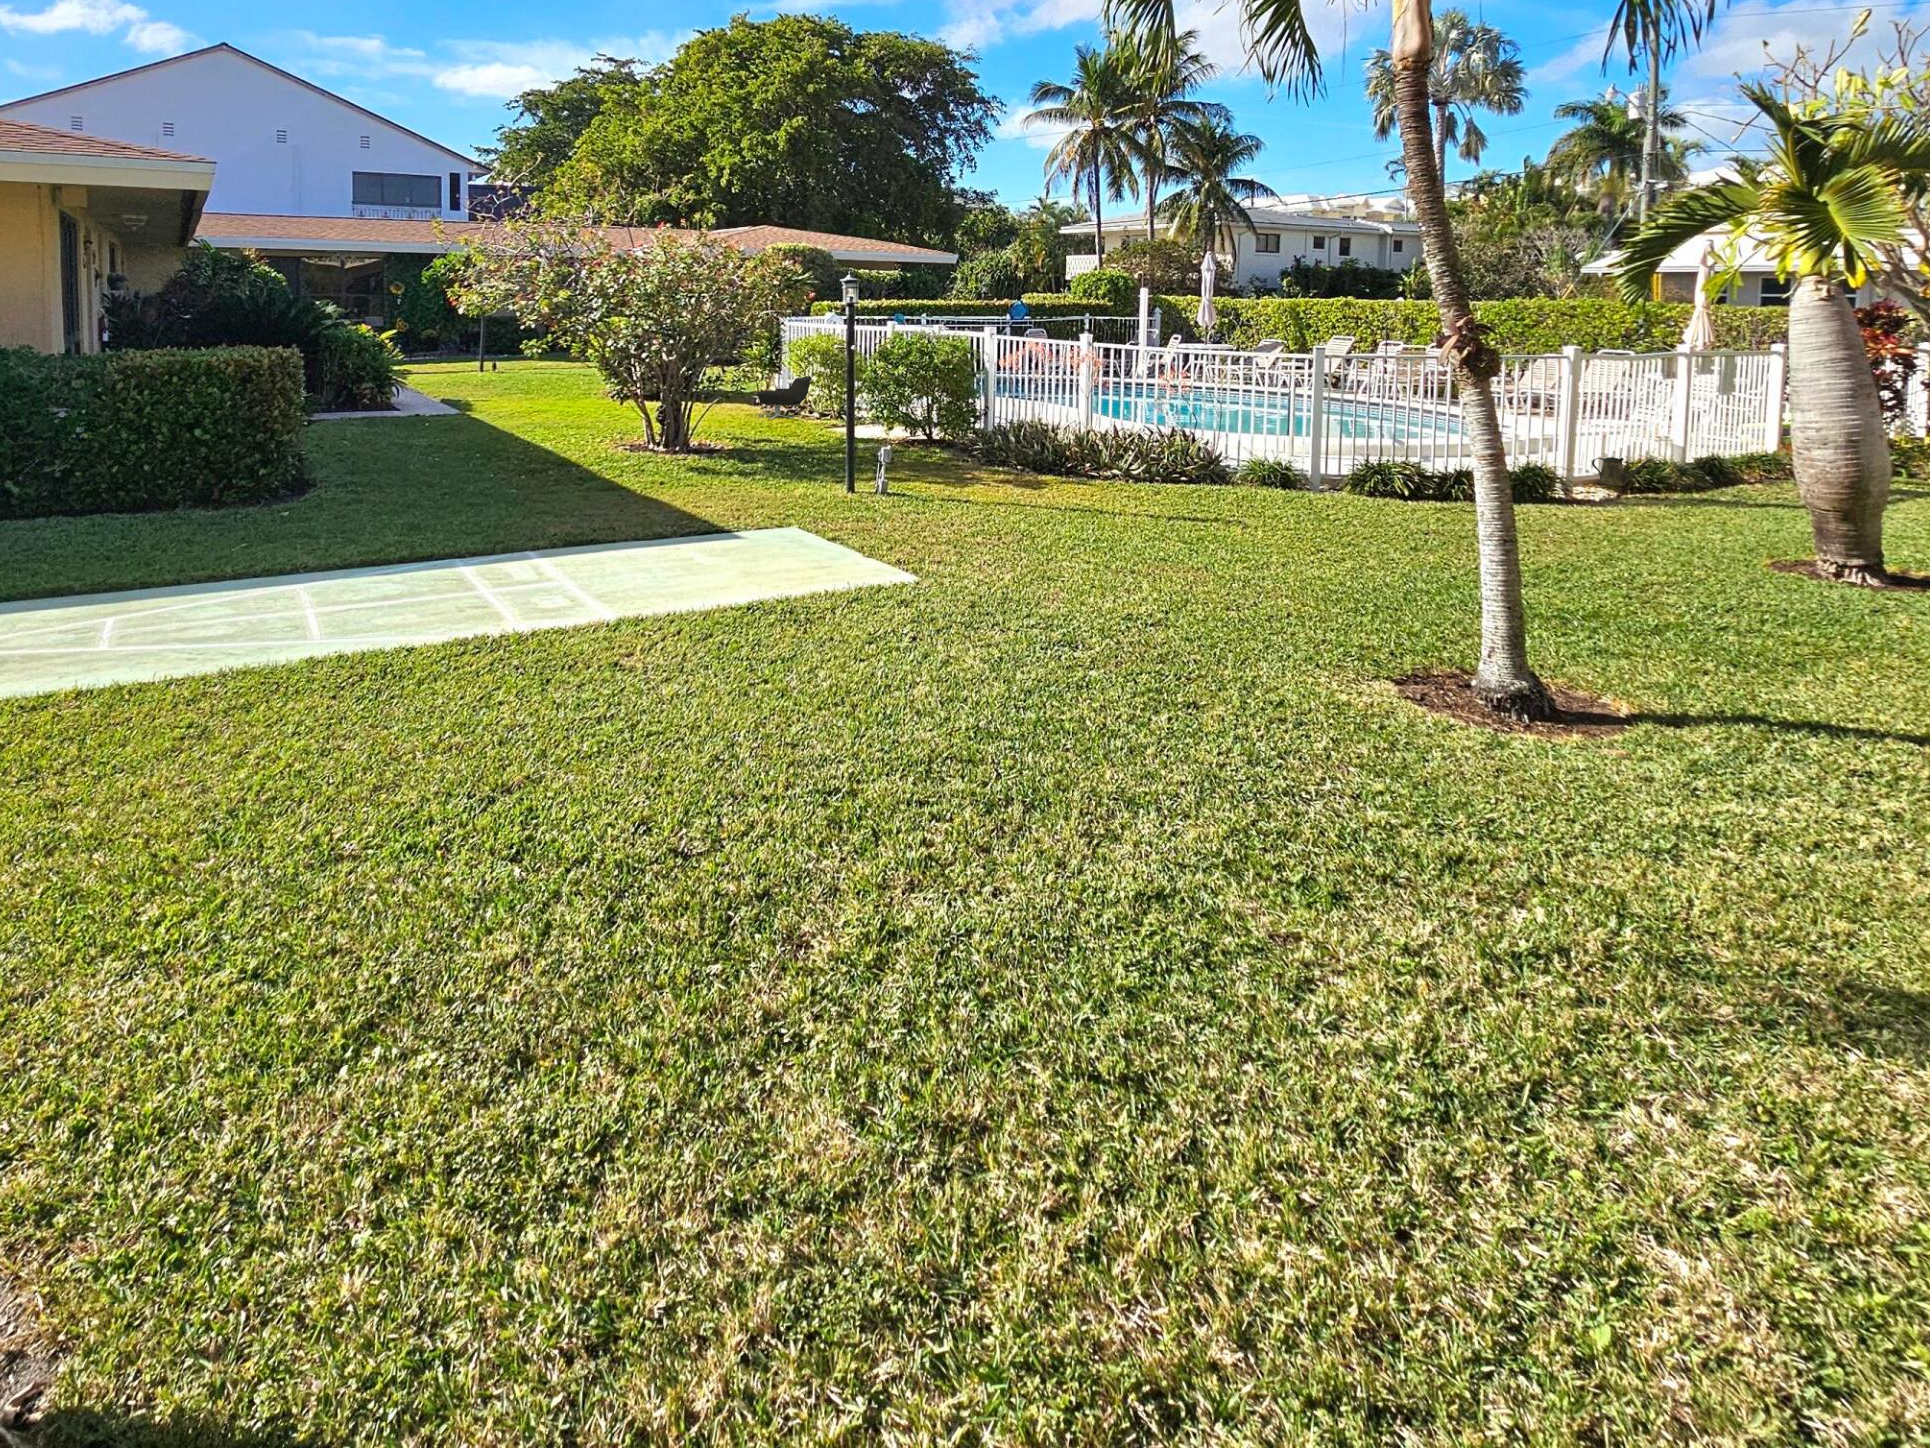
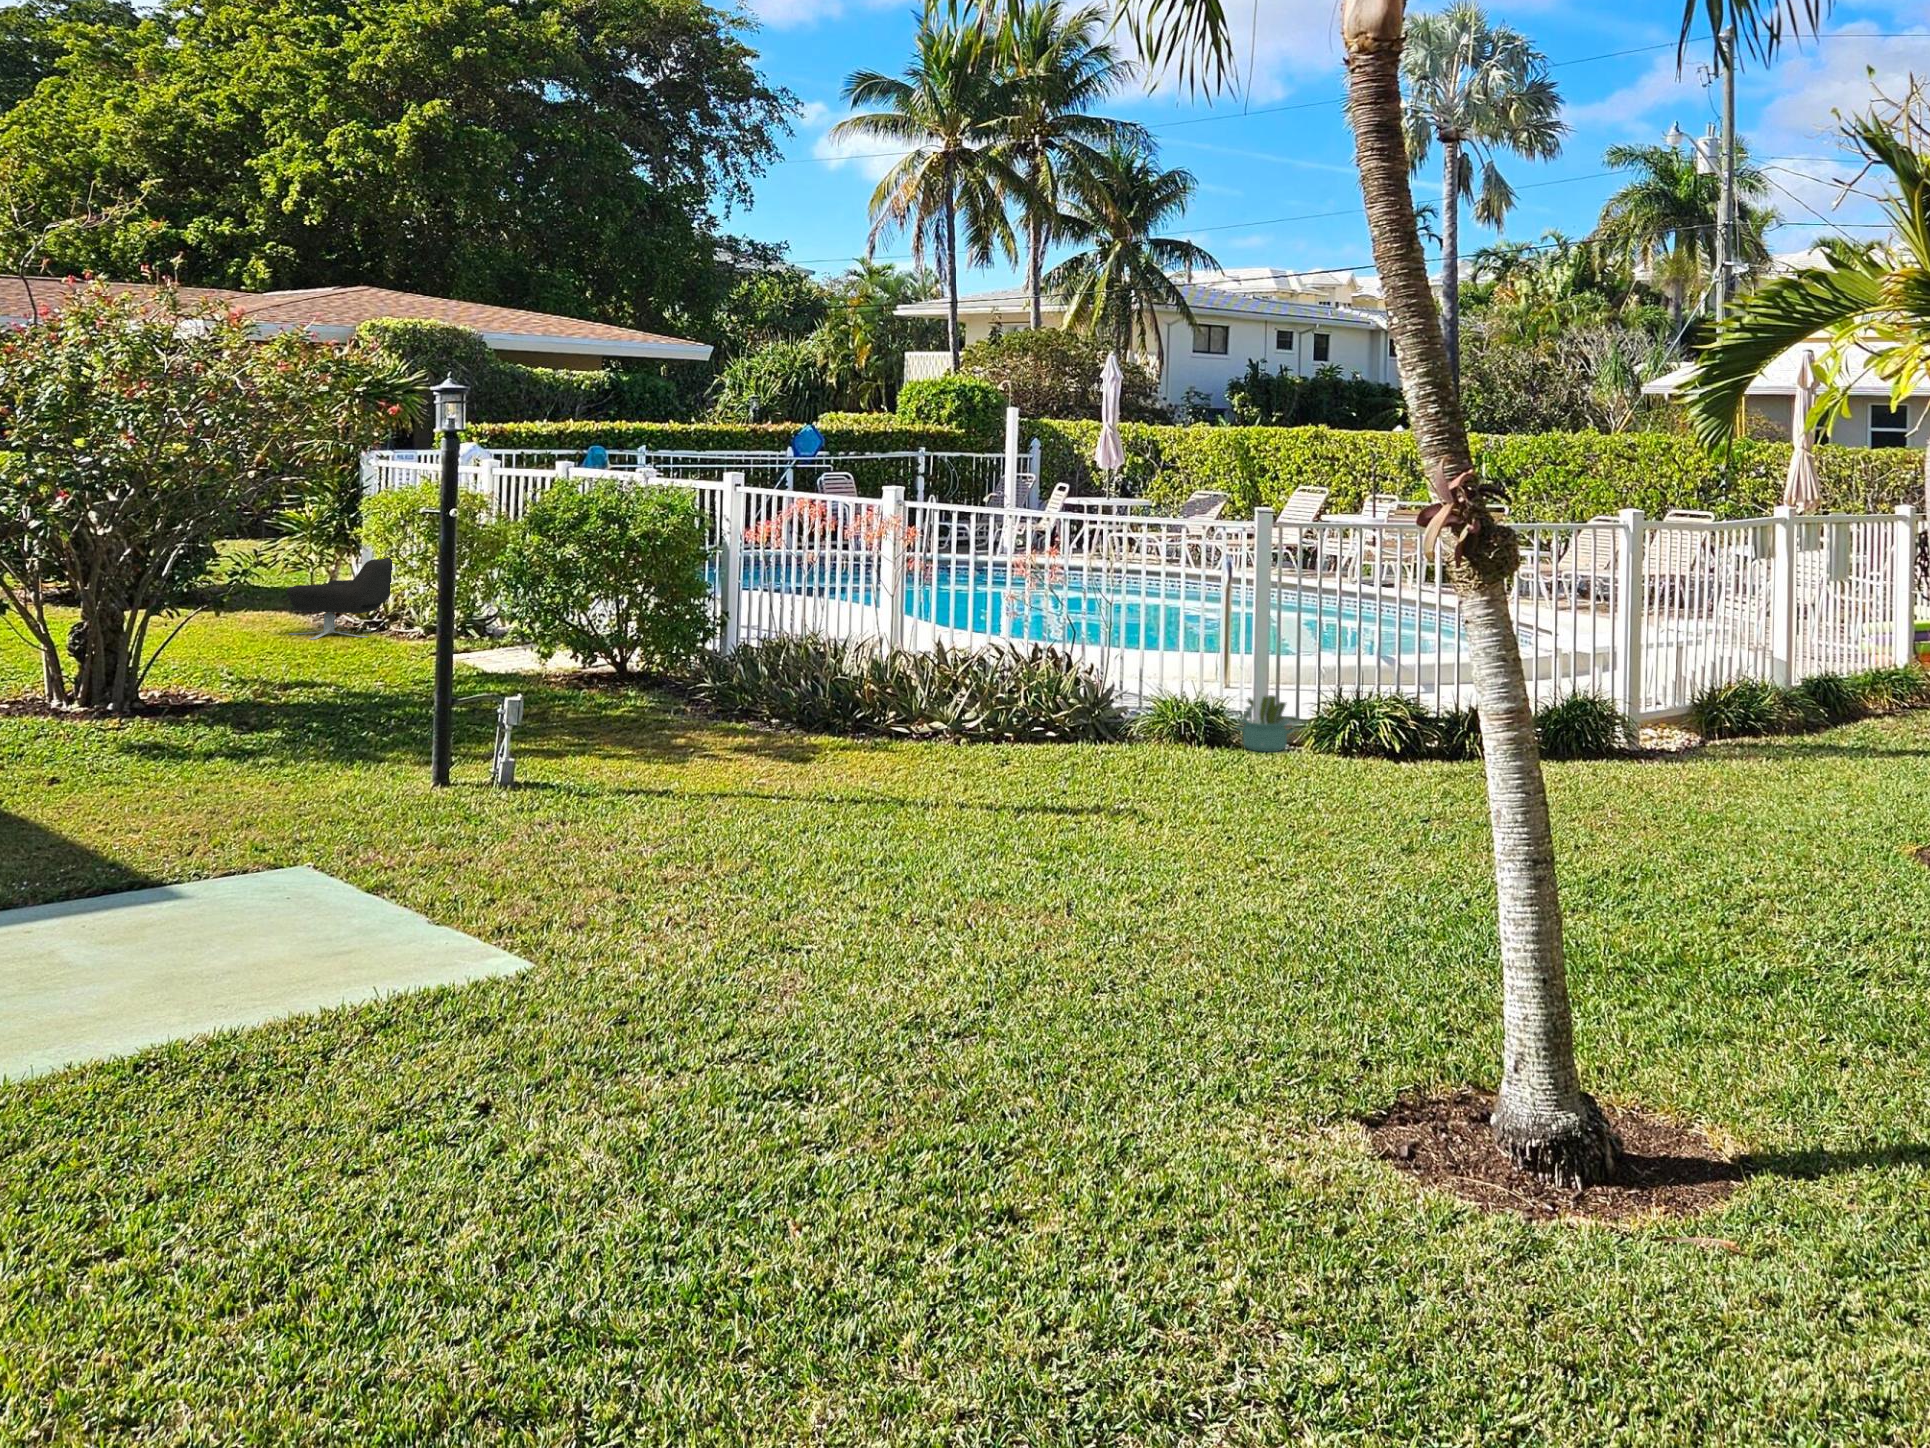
decorative plant: none [1296,457,1337,490] -> present [1236,695,1298,752]
watering can: present [1592,457,1652,486] -> none [1664,685,1743,729]

